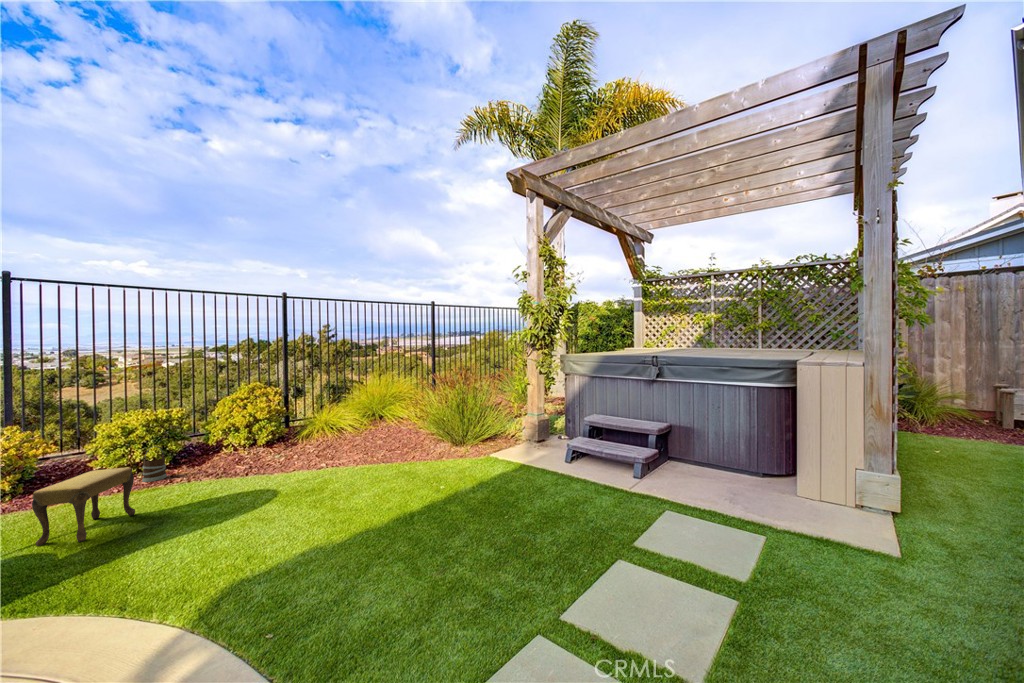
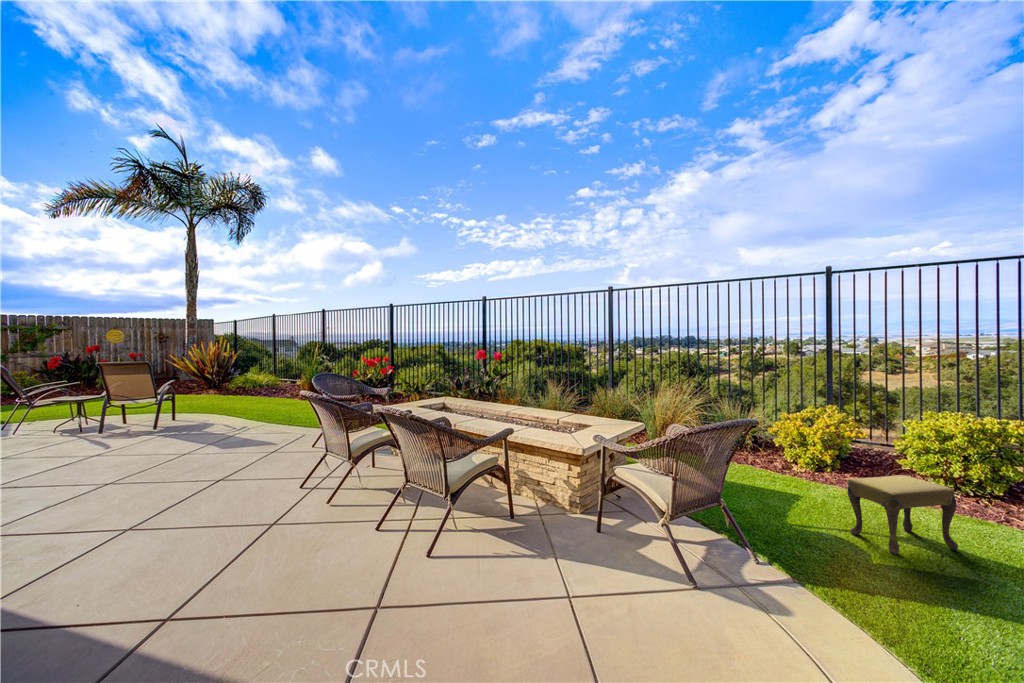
wooden bucket: present [142,446,167,482] -> none [962,465,1000,512]

